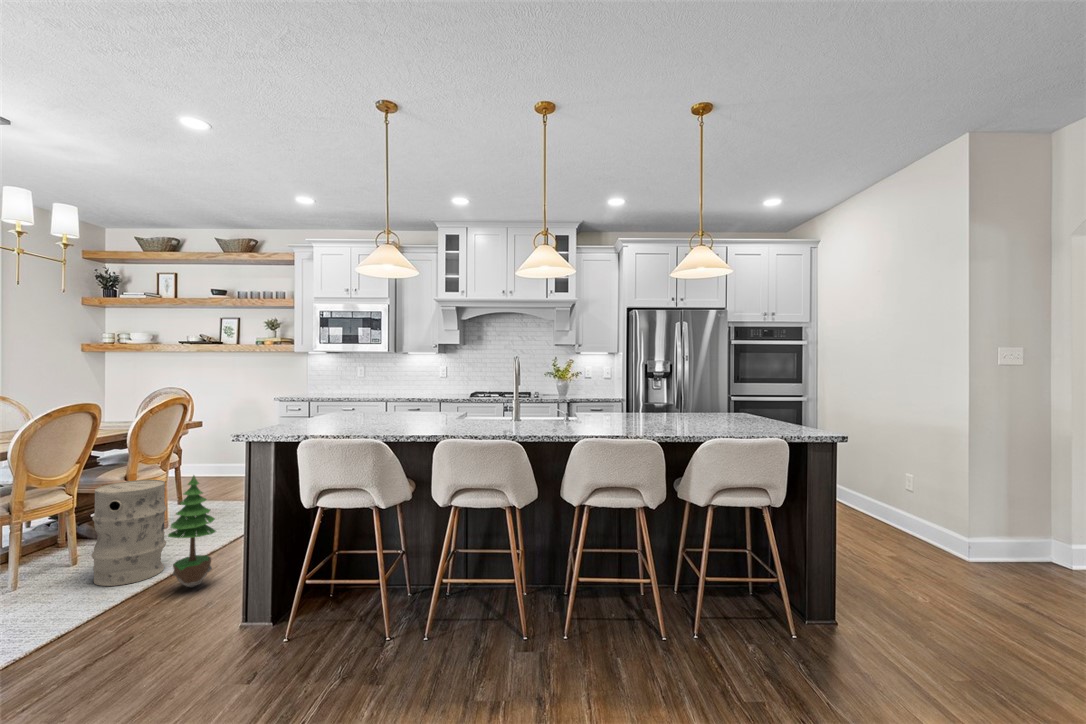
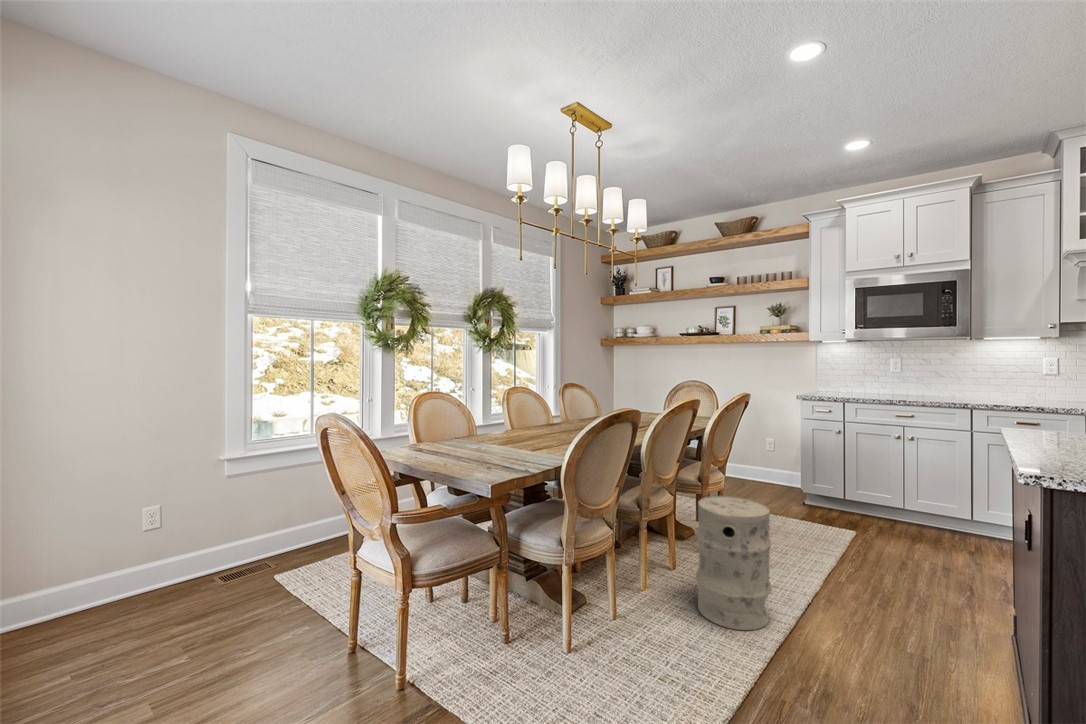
potted tree: present [168,476,216,588] -> none [809,515,876,675]

